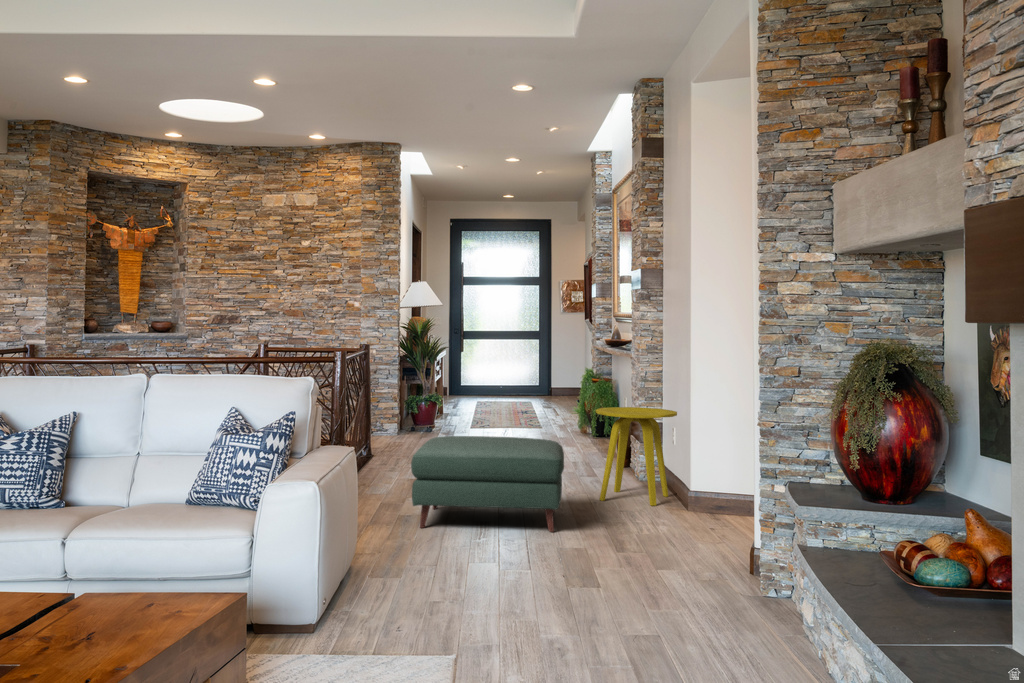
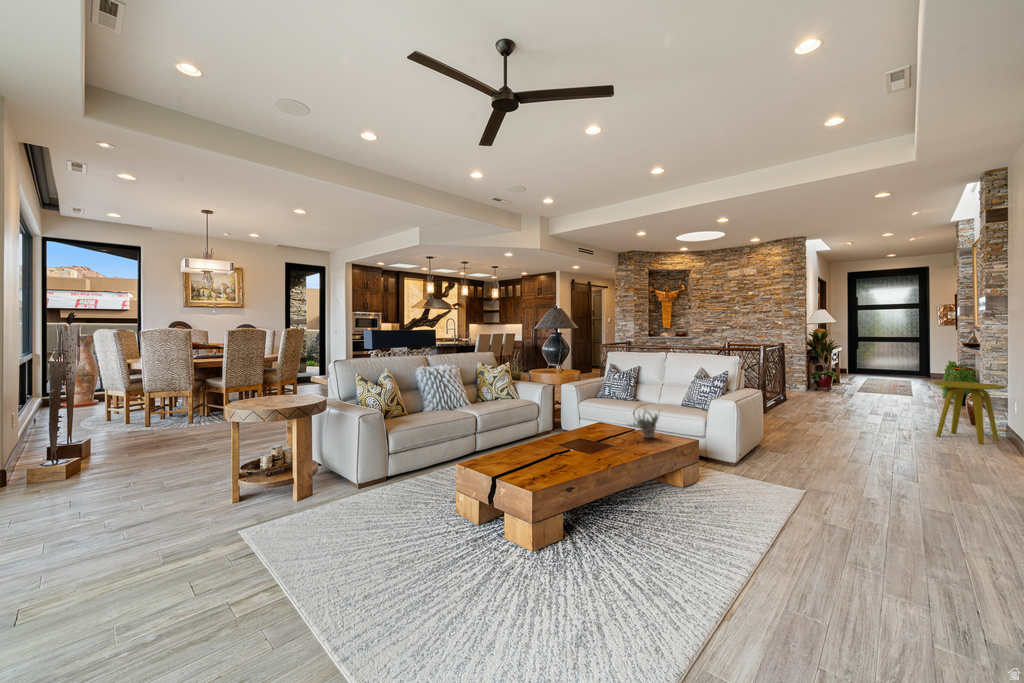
ottoman: present [411,436,564,532] -> none [798,390,903,447]
succulent plant: none [50,524,147,618] -> present [629,409,659,438]

